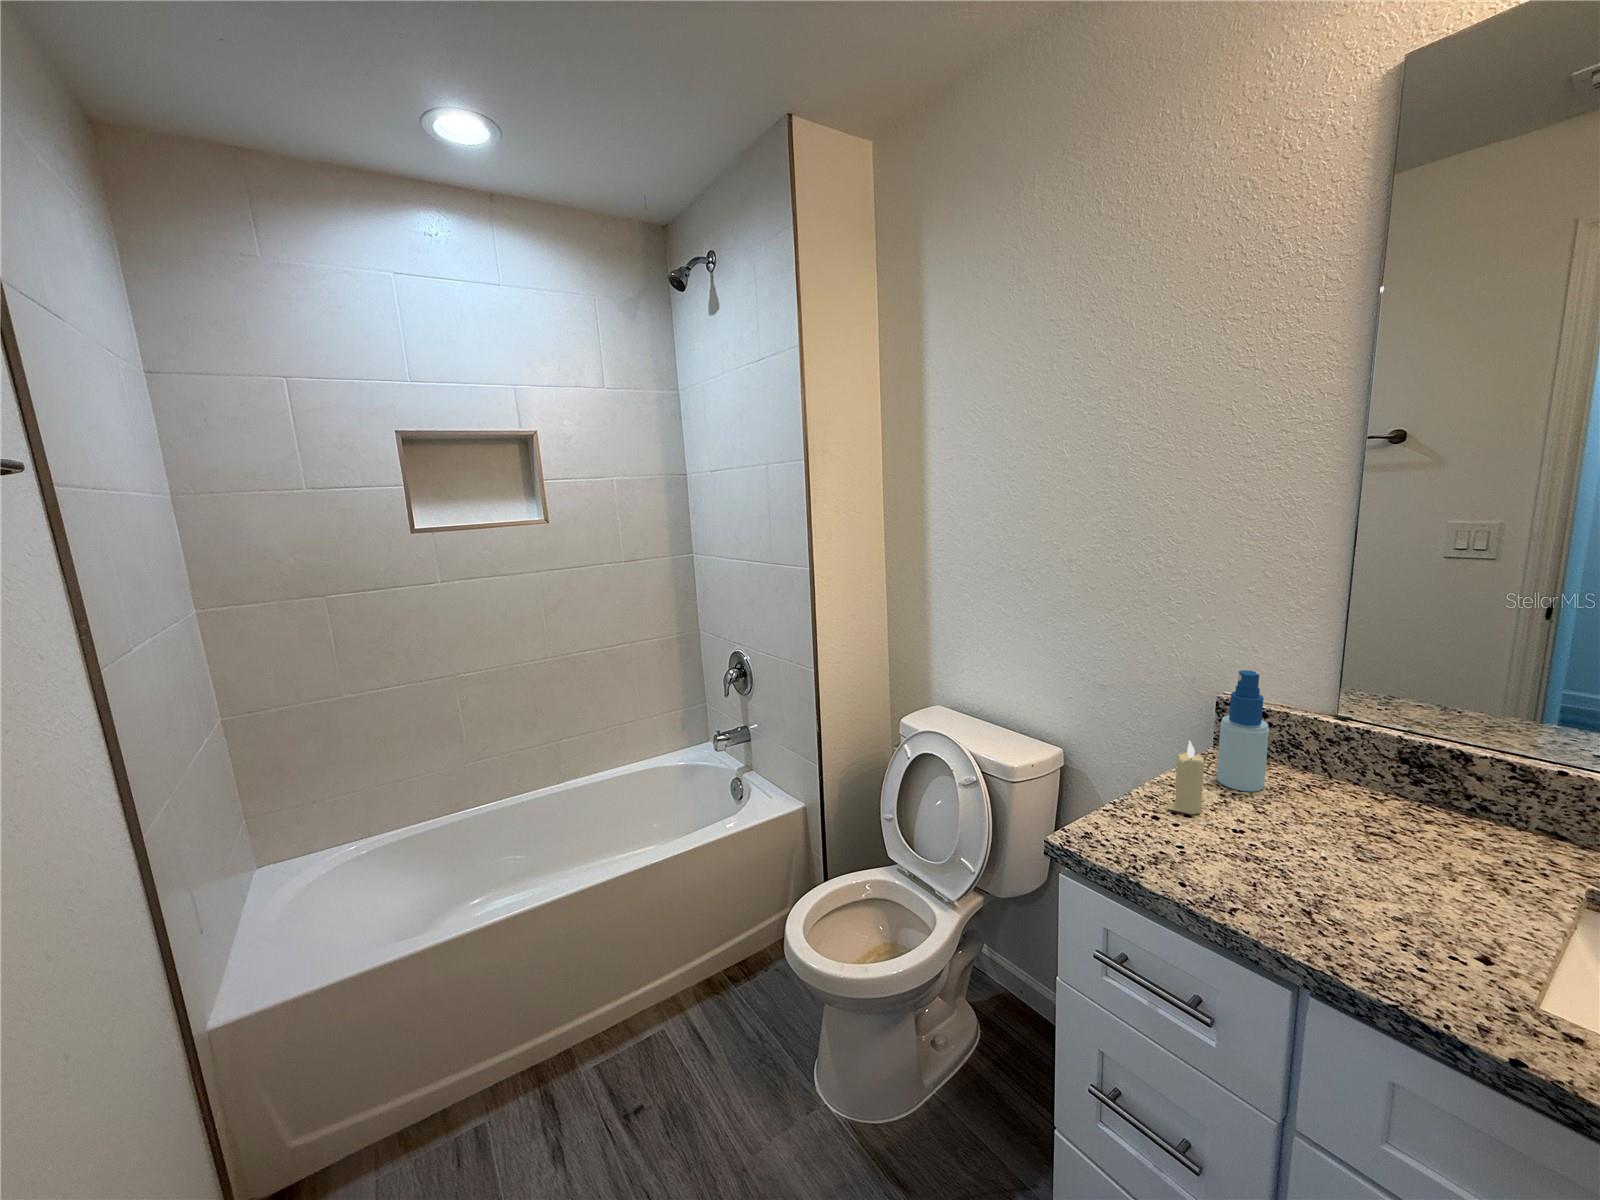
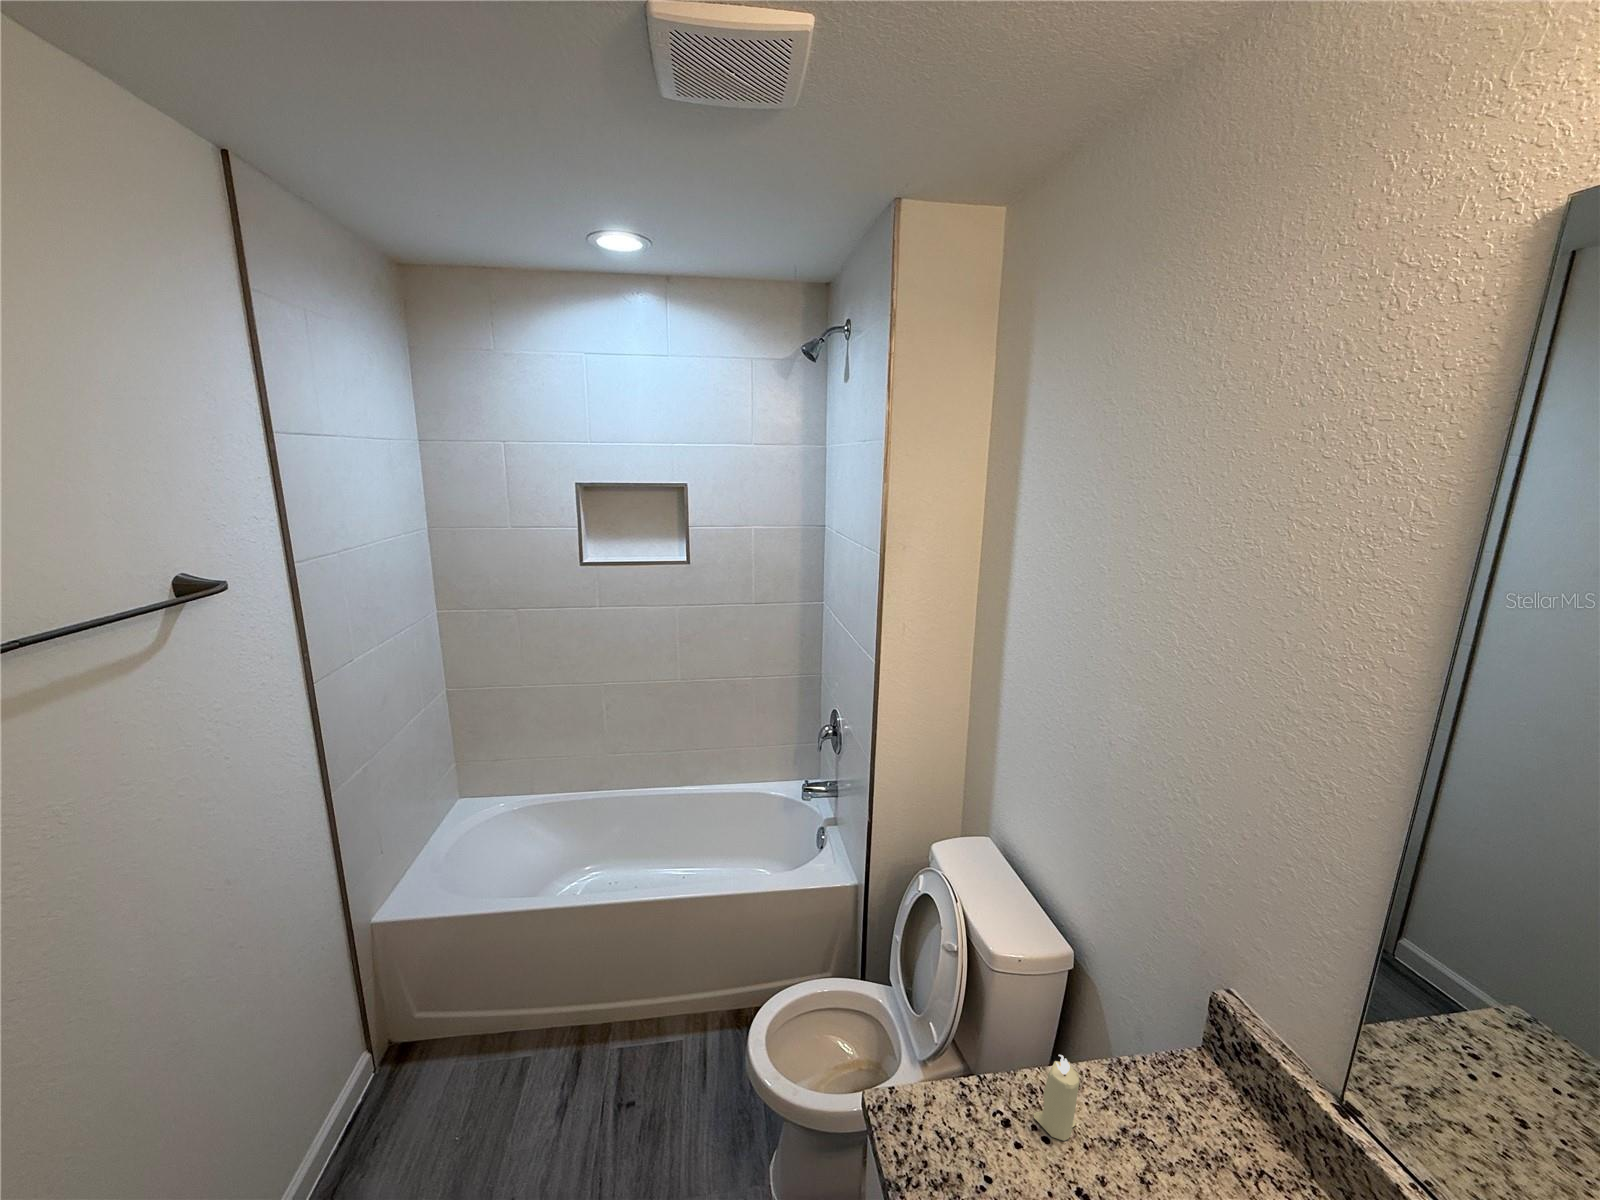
spray bottle: present [1217,670,1269,791] -> none [1145,990,1214,1145]

